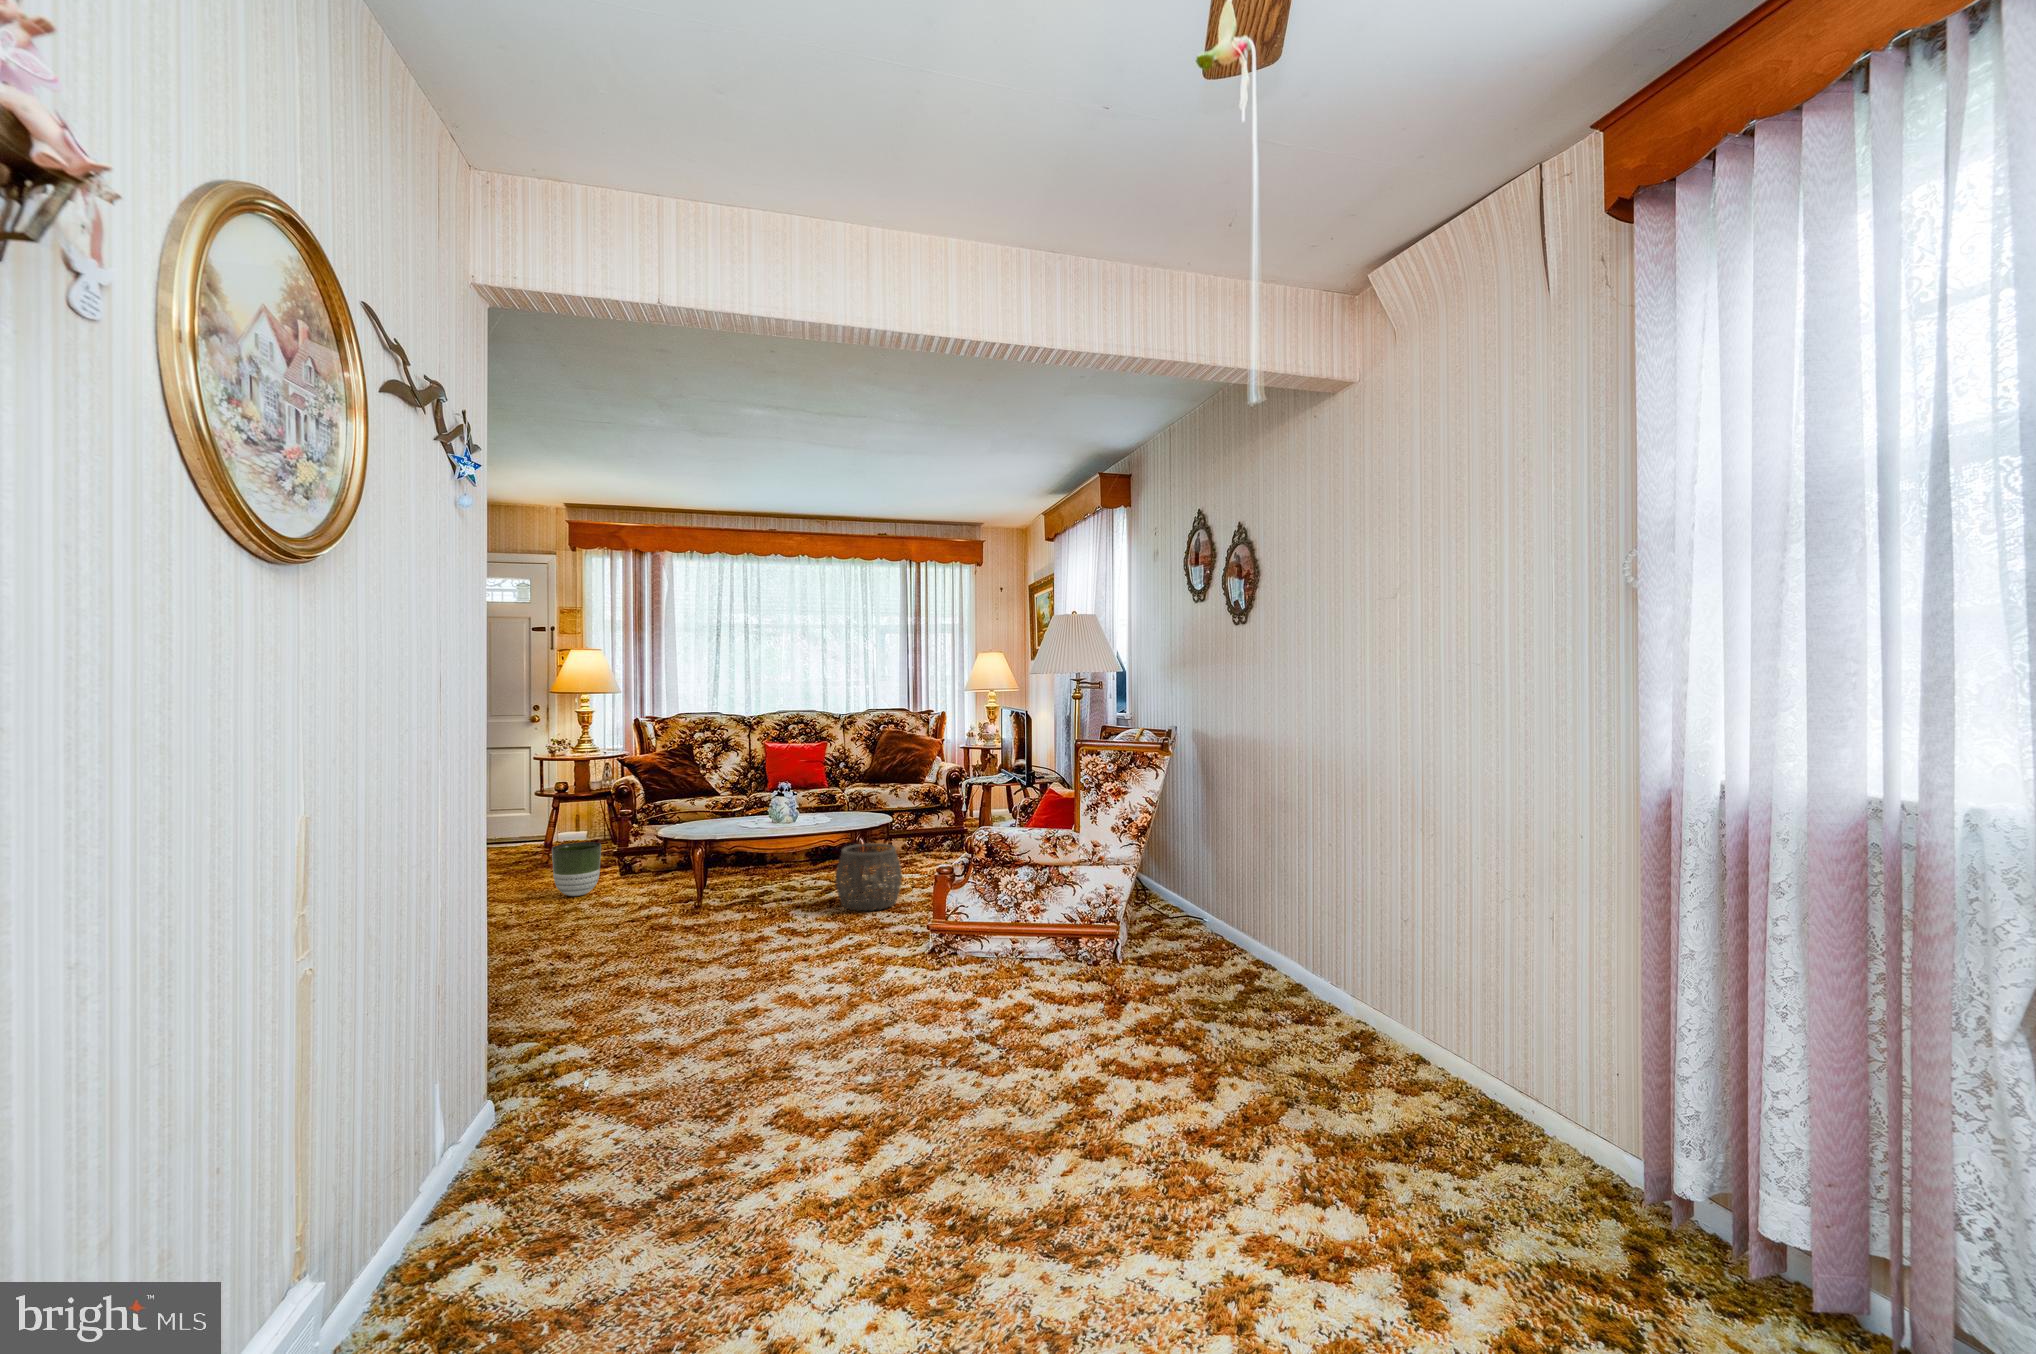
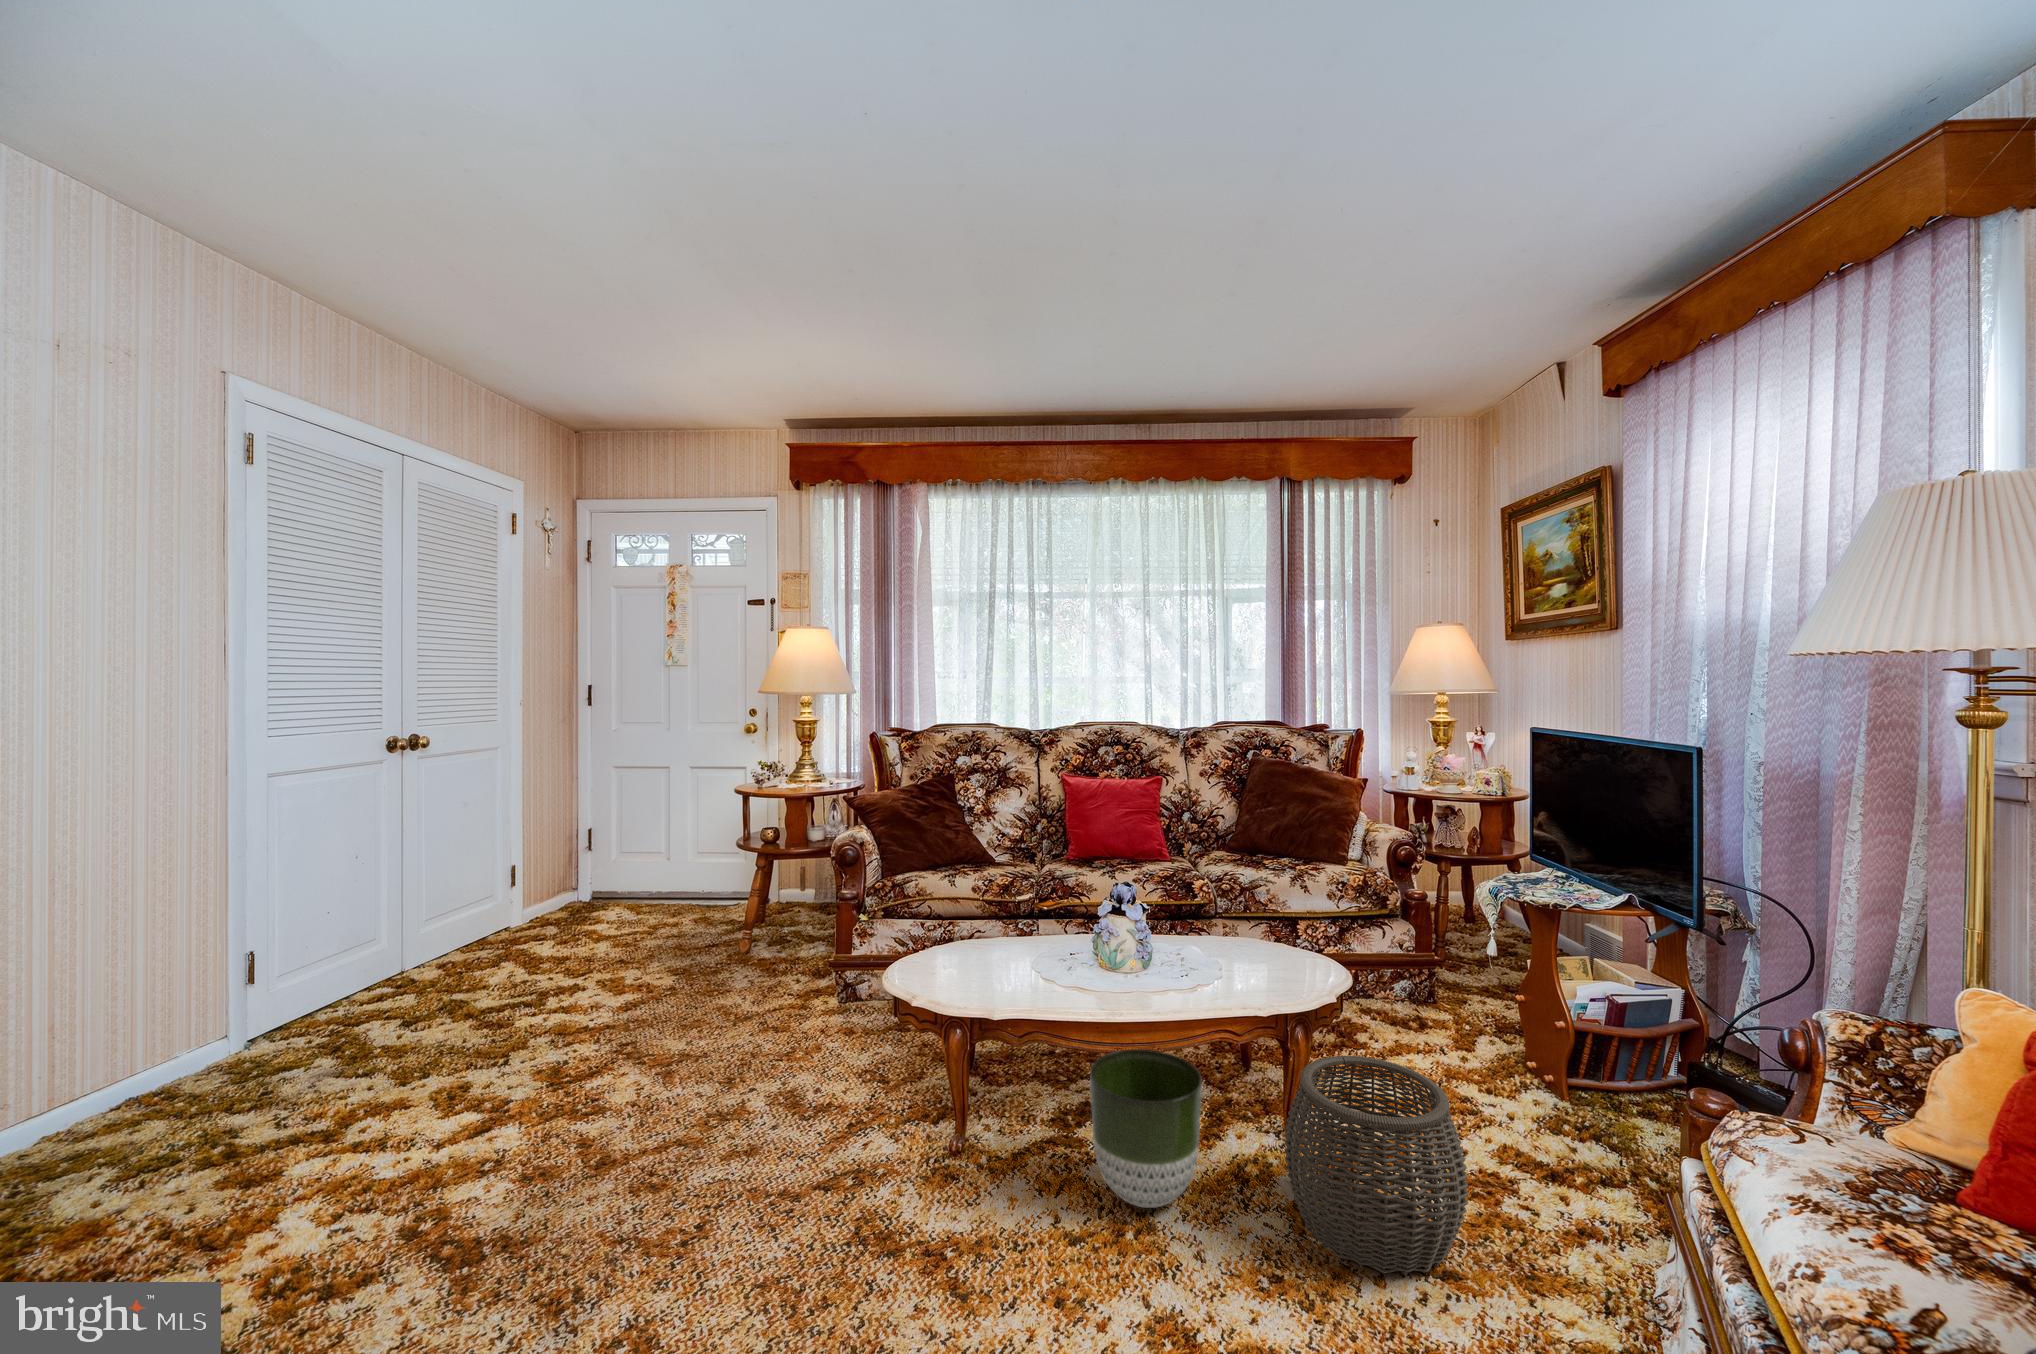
planter: present [552,842,601,896] -> present [1090,1049,1202,1208]

